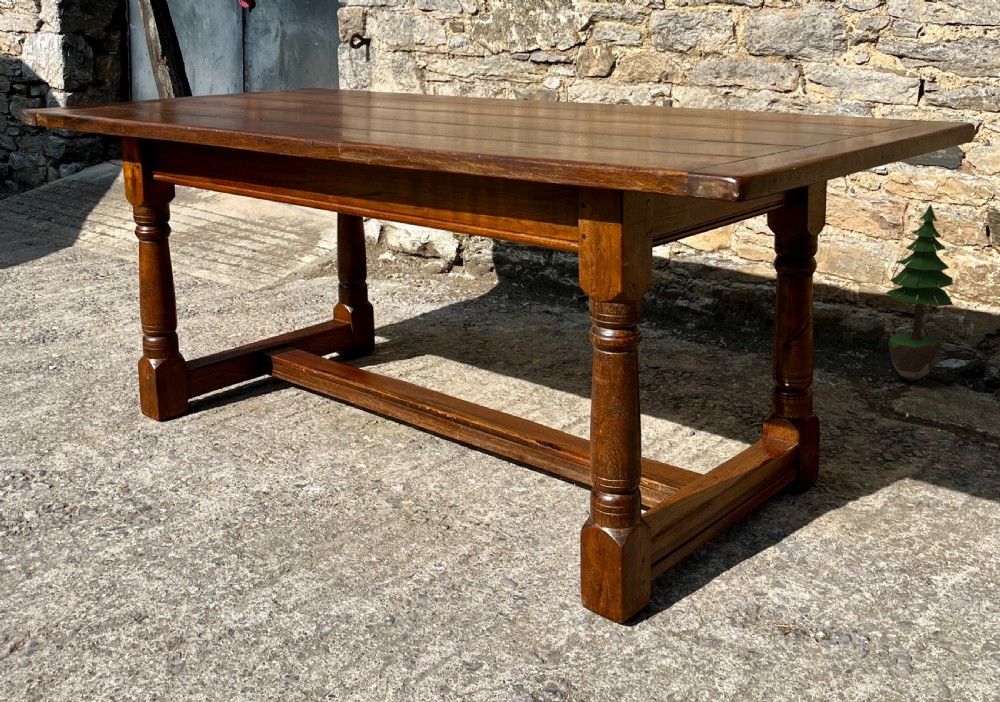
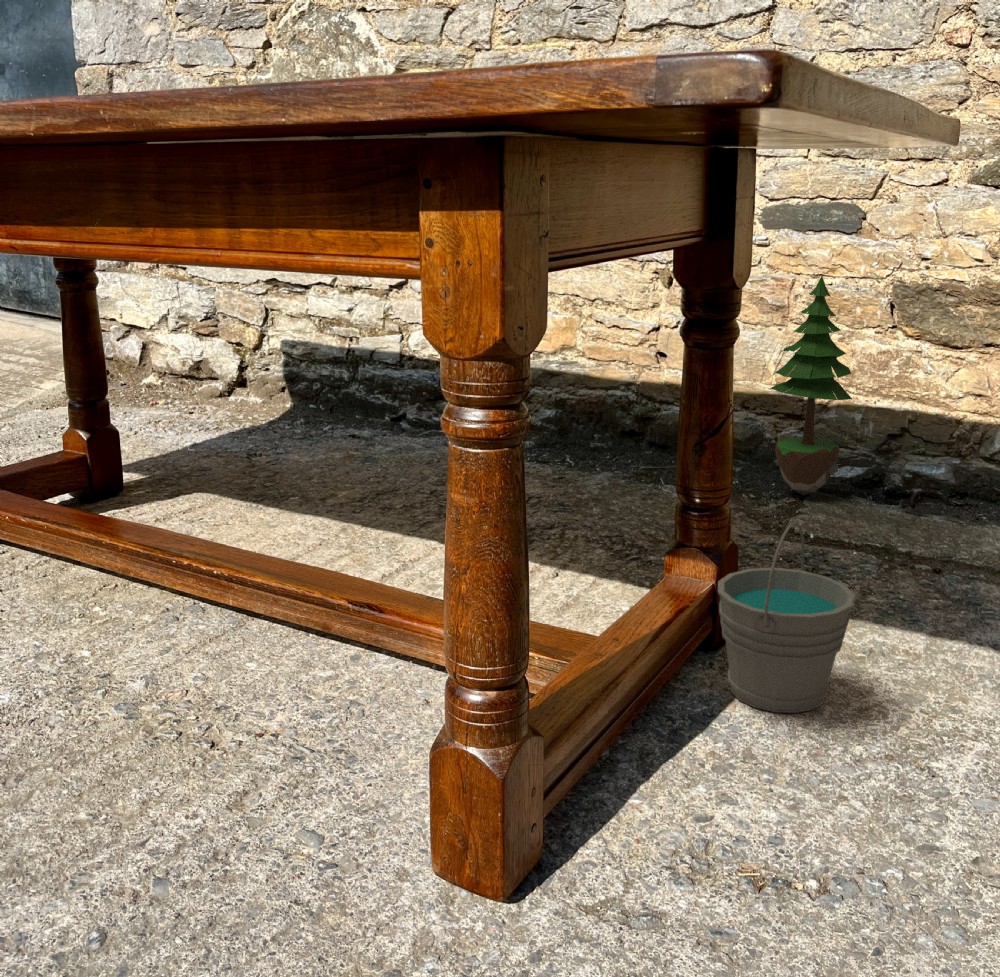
bucket: none [794,405,893,538] -> present [718,522,855,713]

